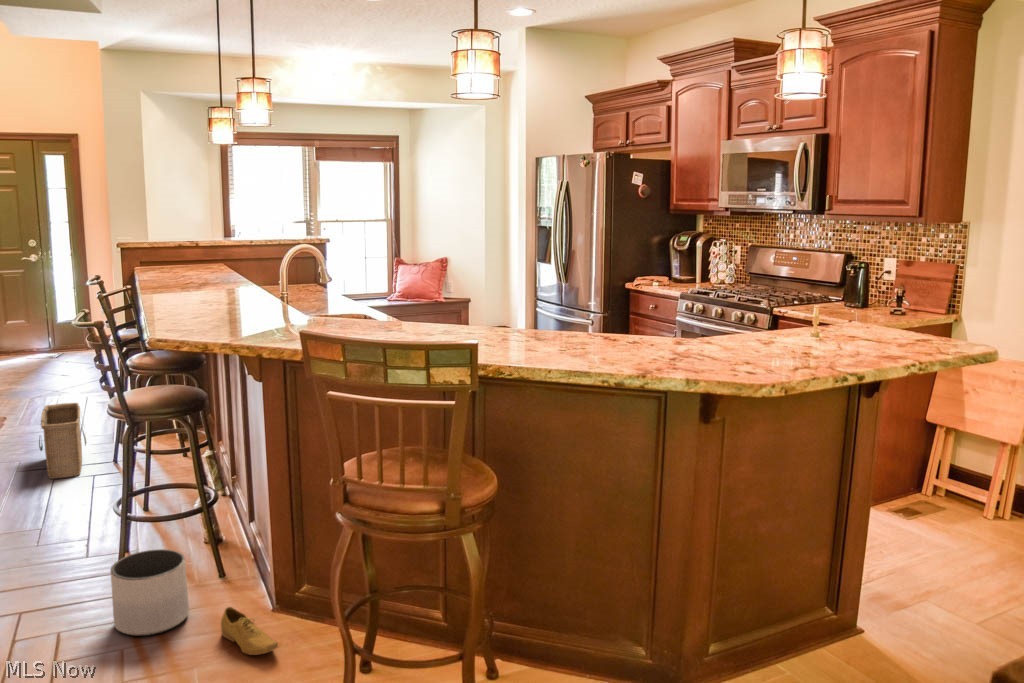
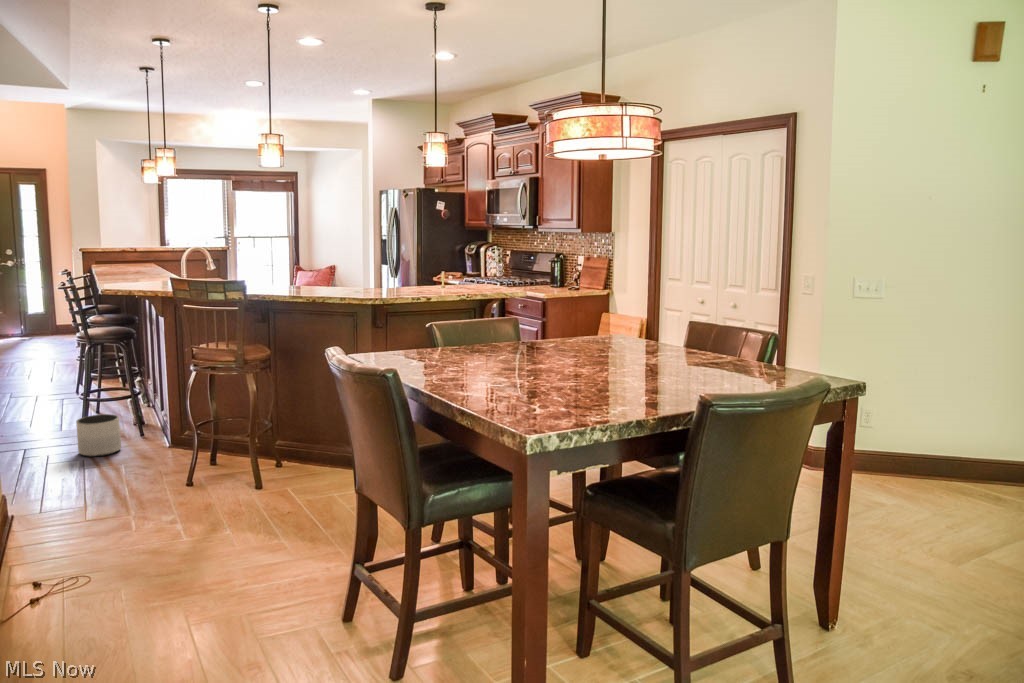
basket: present [39,403,86,479] -> none [26,355,58,401]
shoe: present [221,607,278,655] -> none [138,440,169,460]

